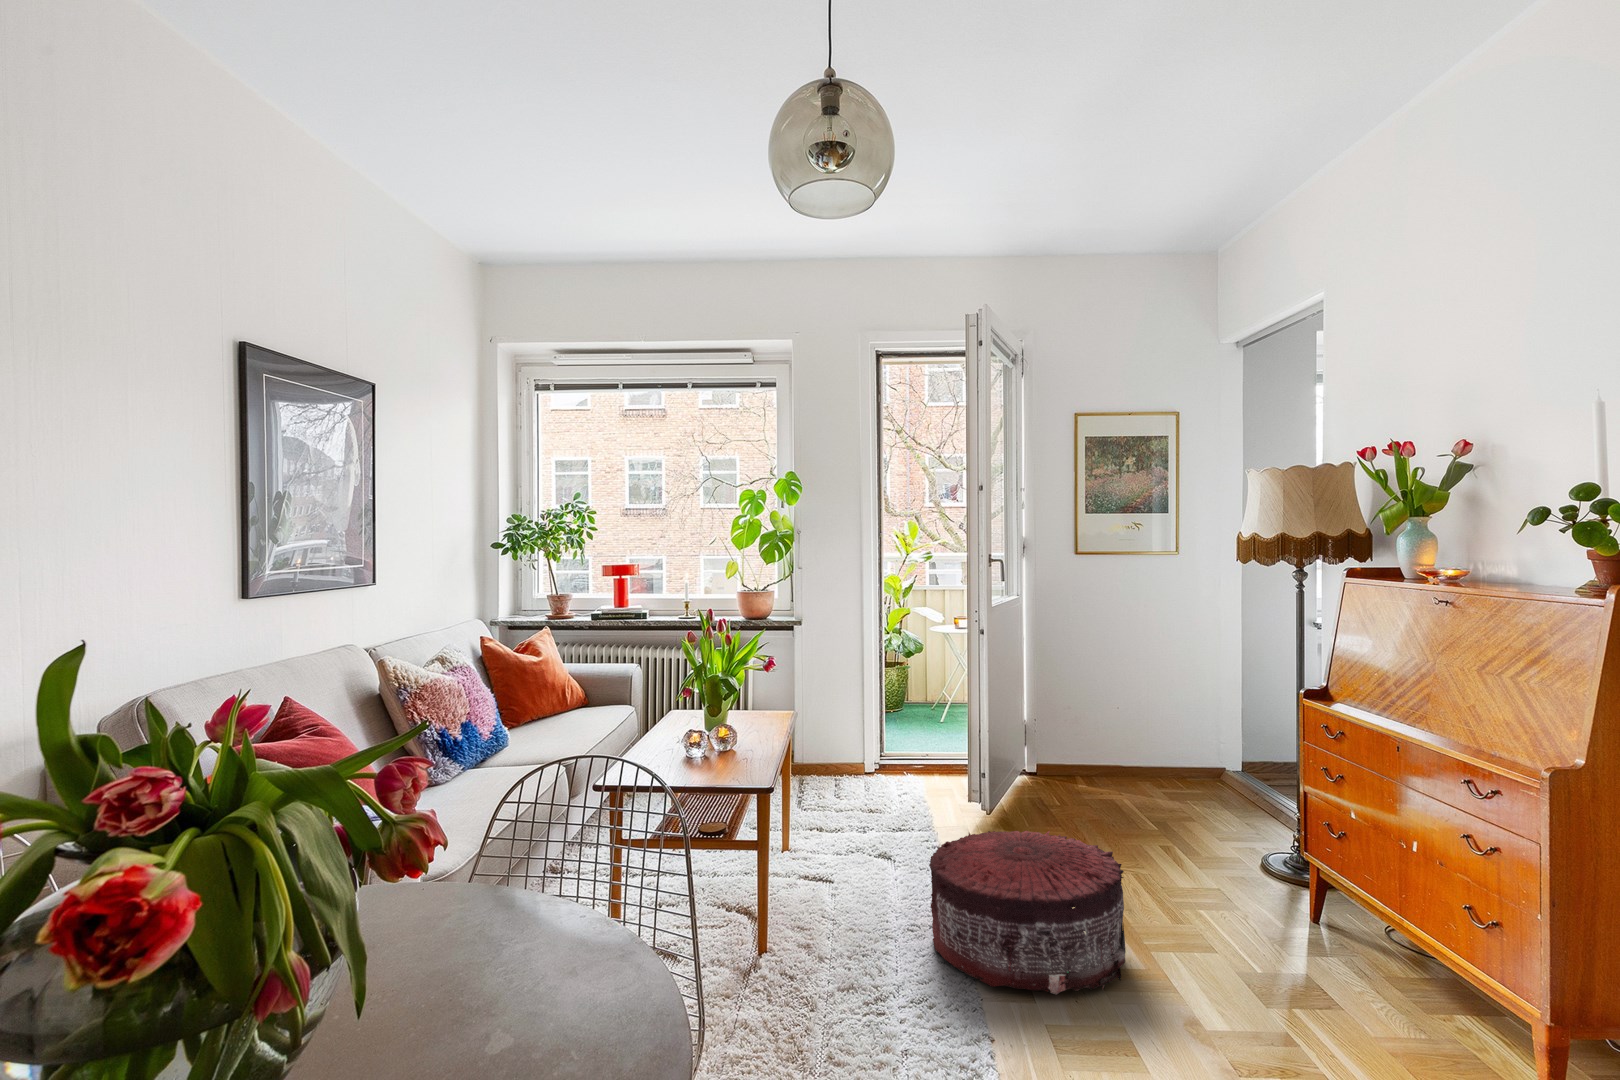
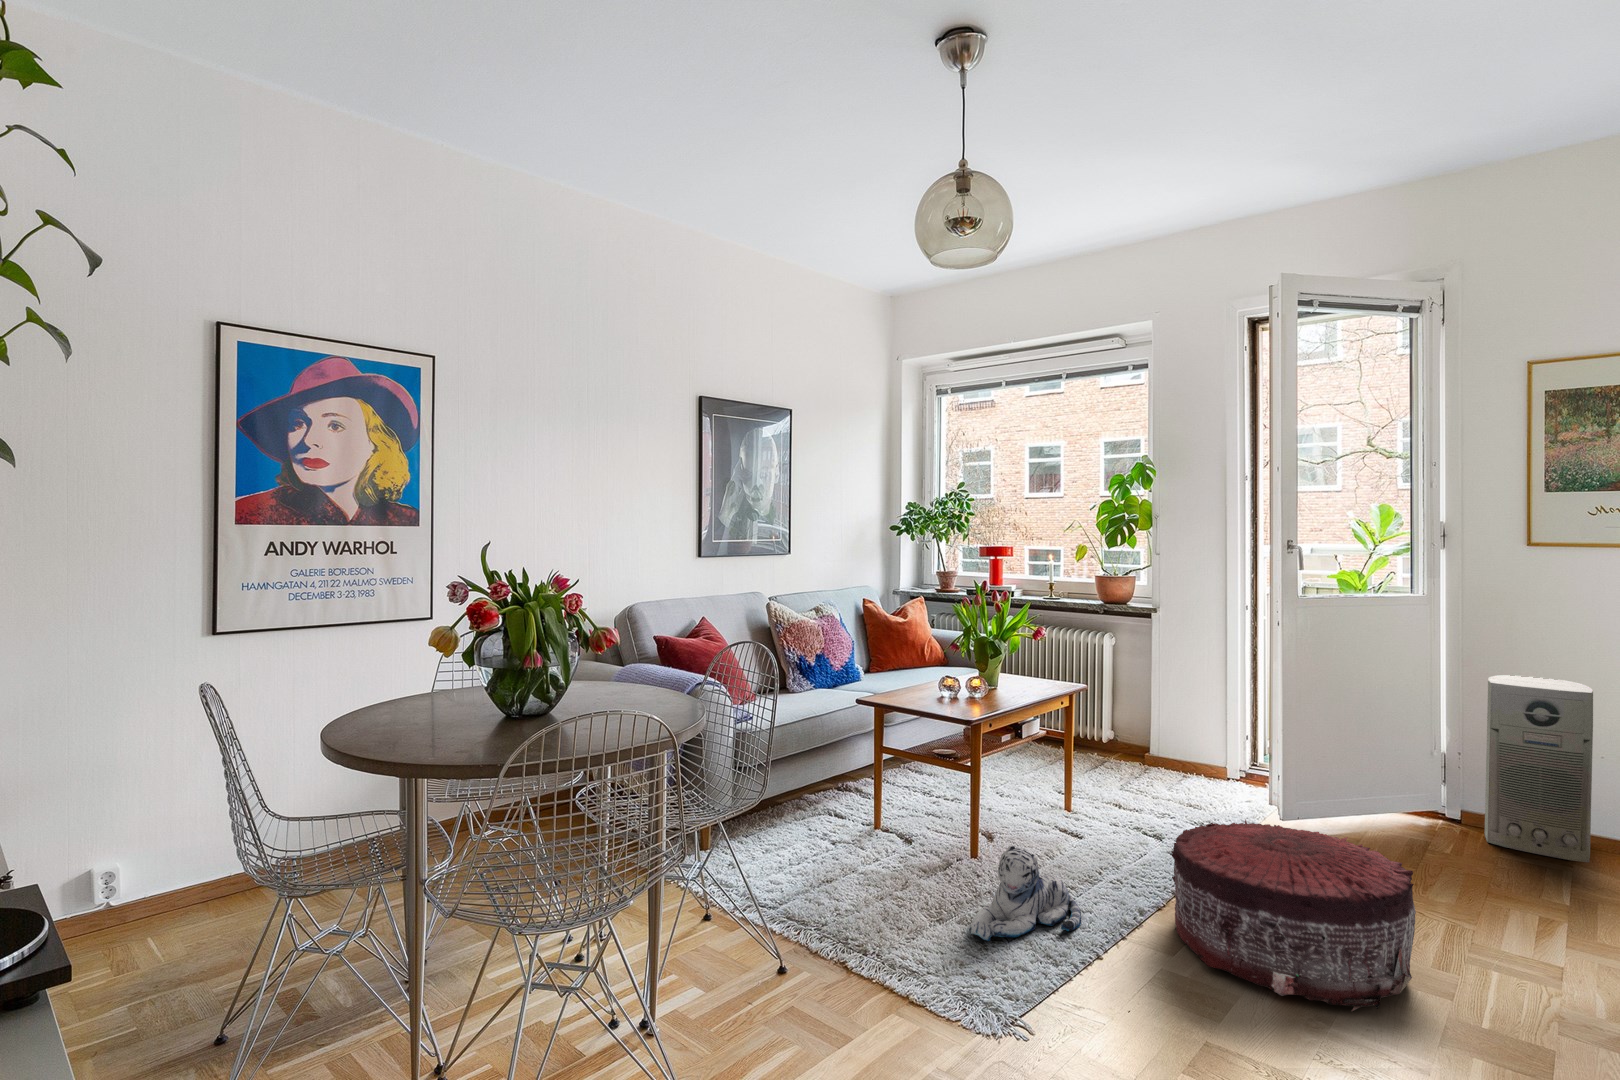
air purifier: none [1060,660,1131,803] -> present [1485,675,1593,862]
plush toy: none [771,918,864,1034] -> present [970,845,1081,941]

